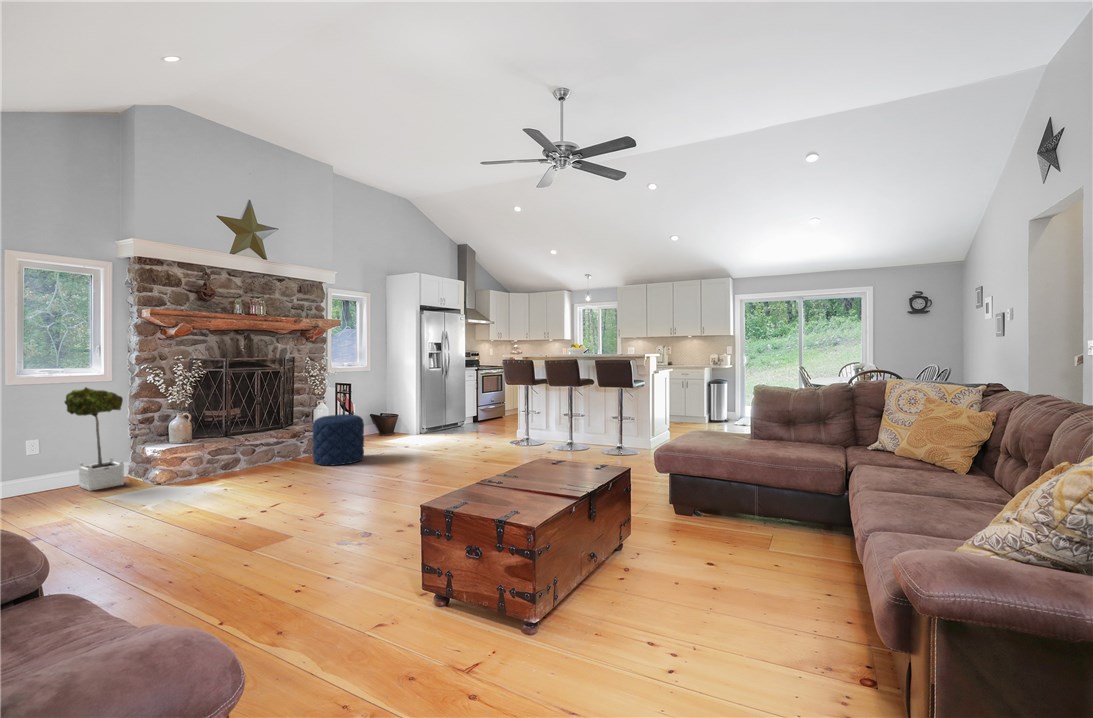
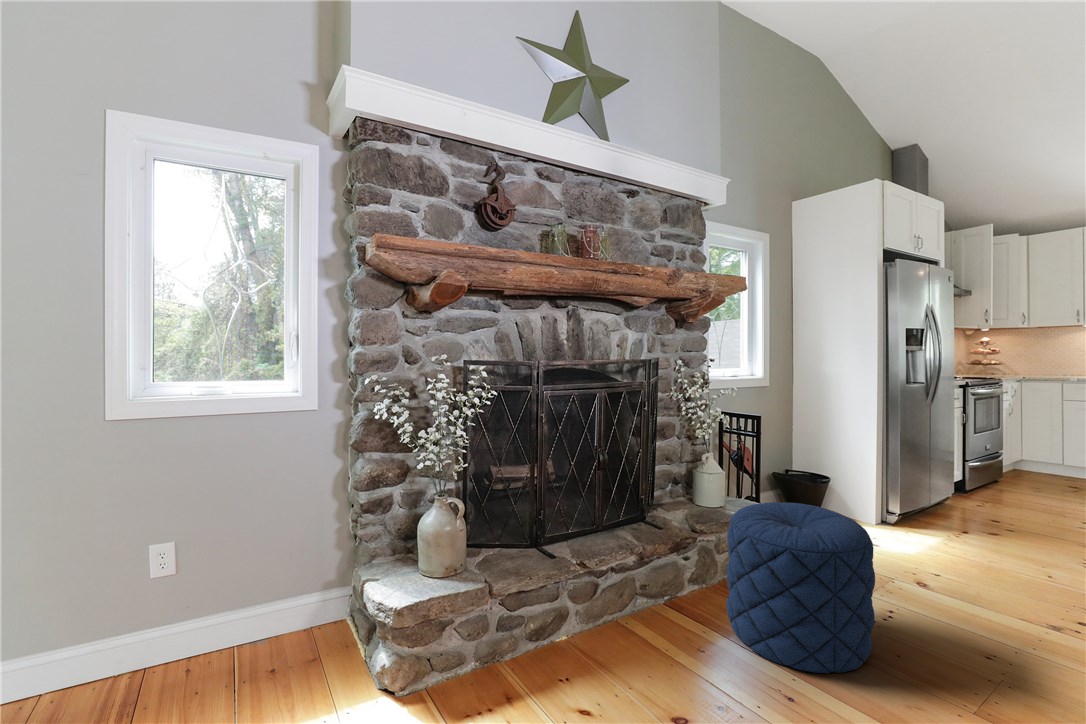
potted tree: present [65,387,124,491] -> none [215,428,332,679]

